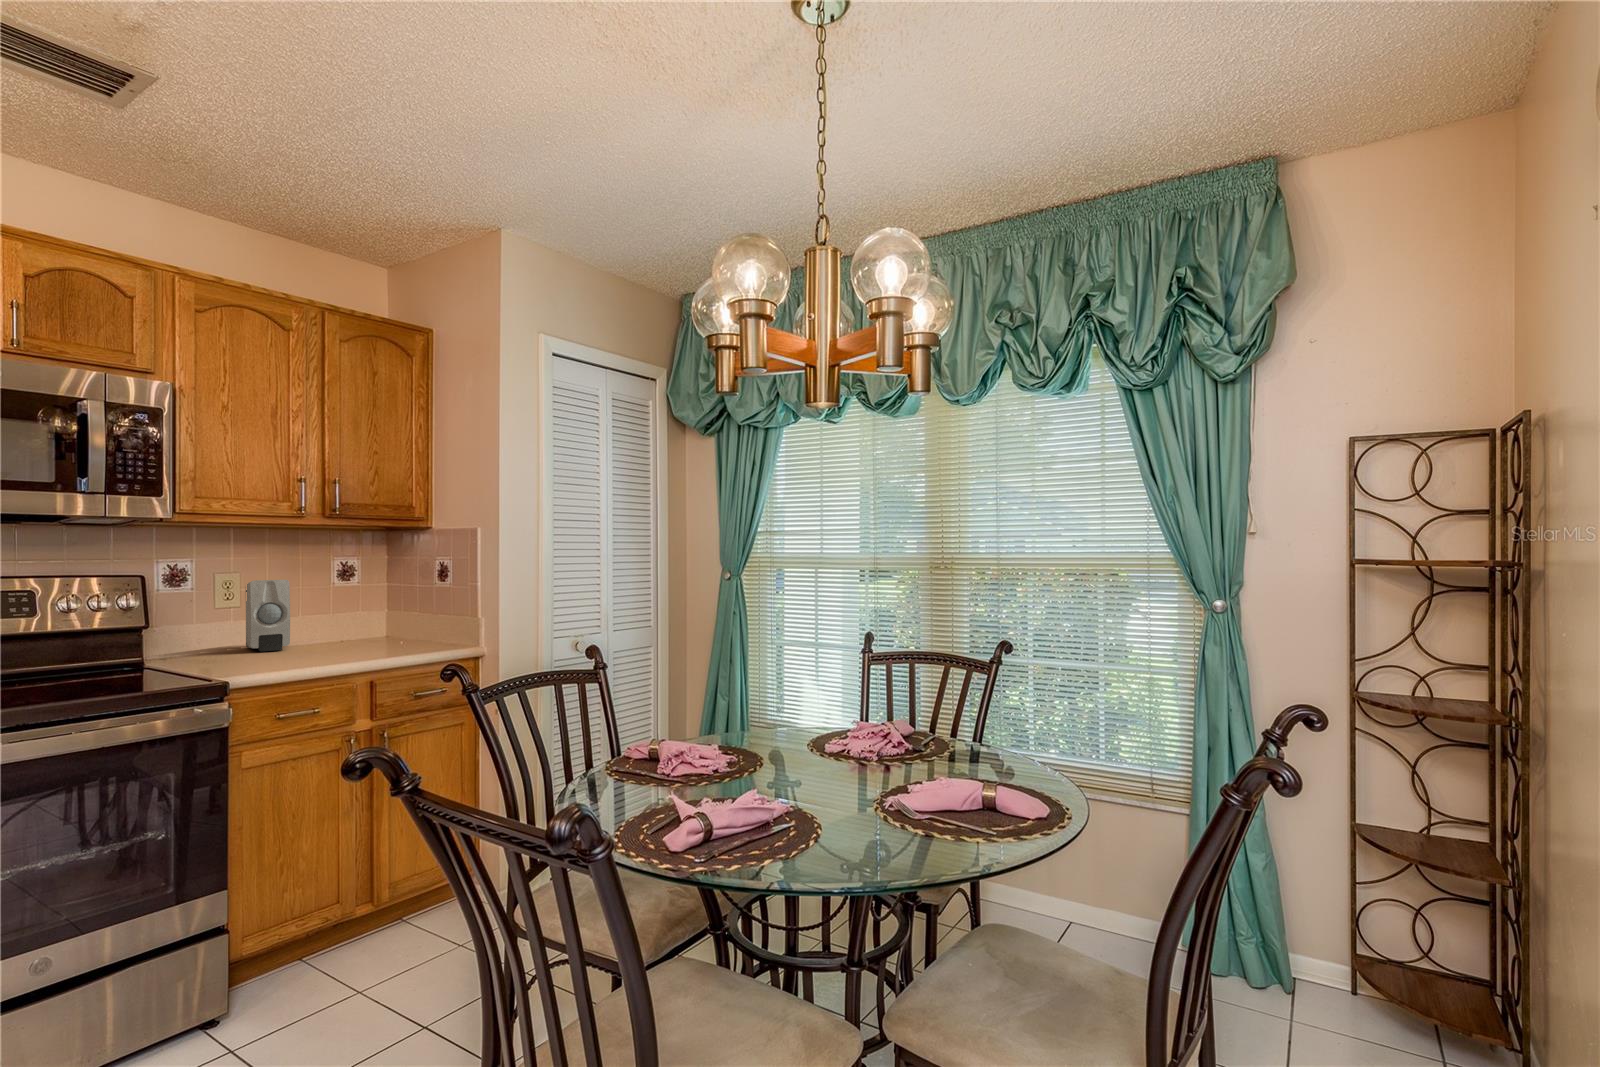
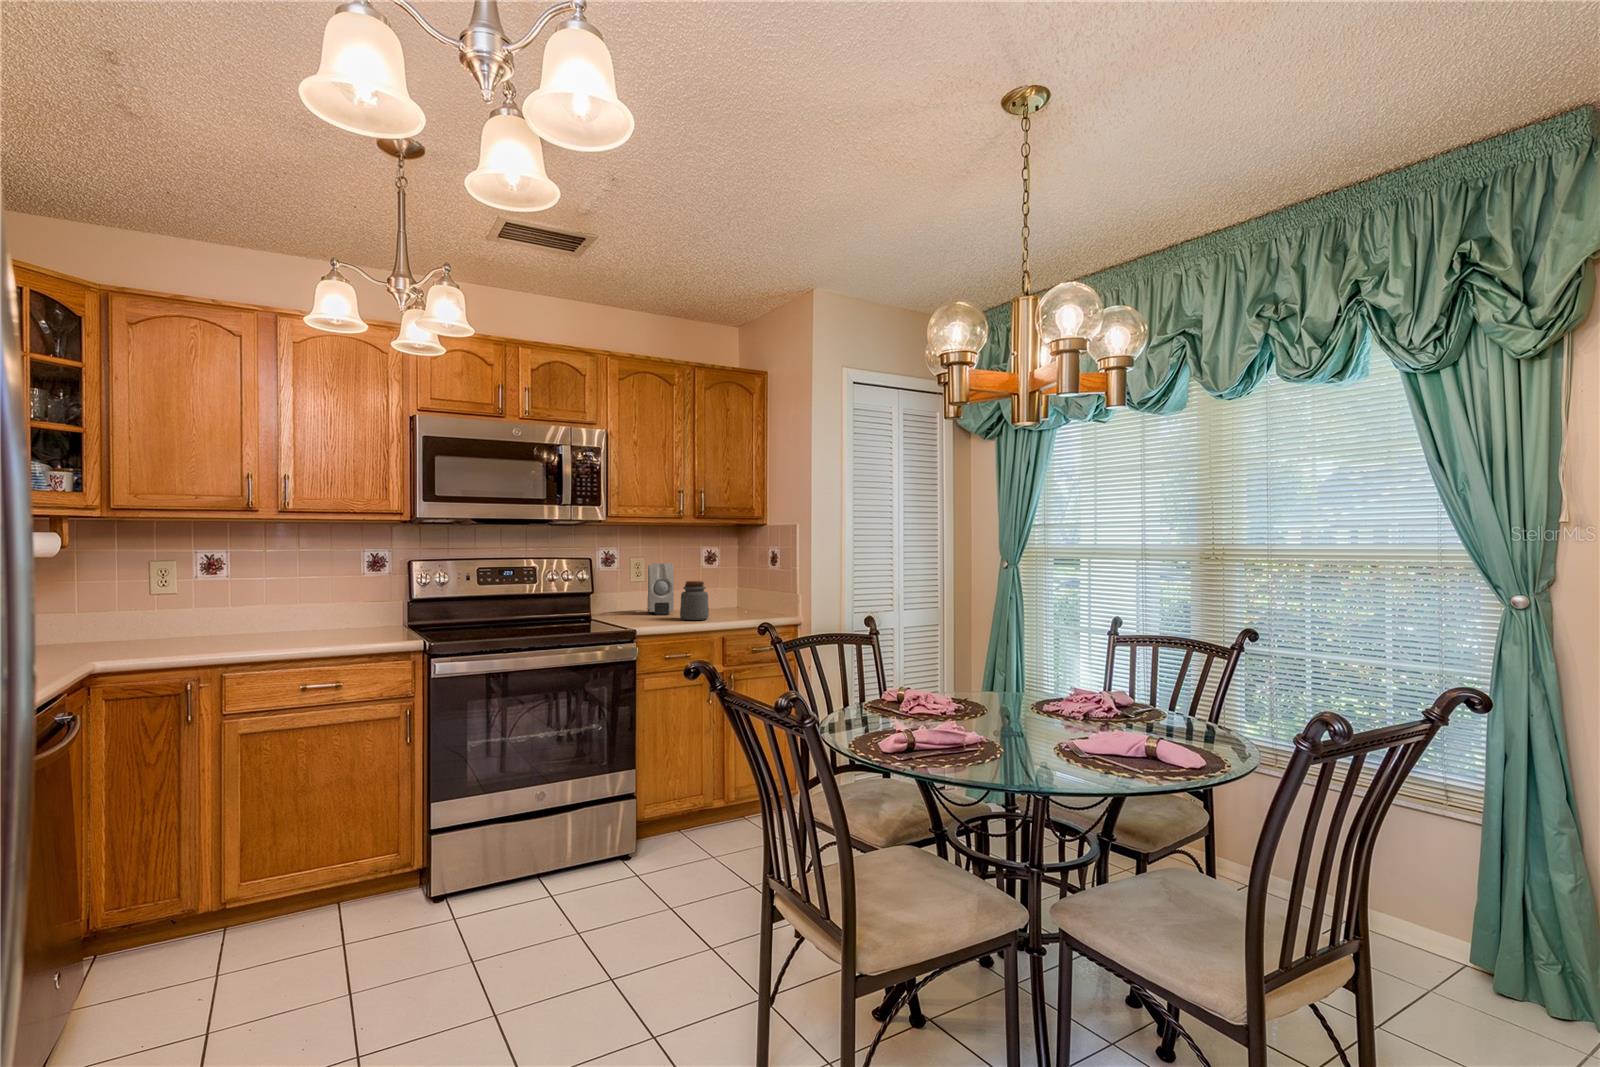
jar: none [302,603,348,658] -> present [680,581,709,620]

